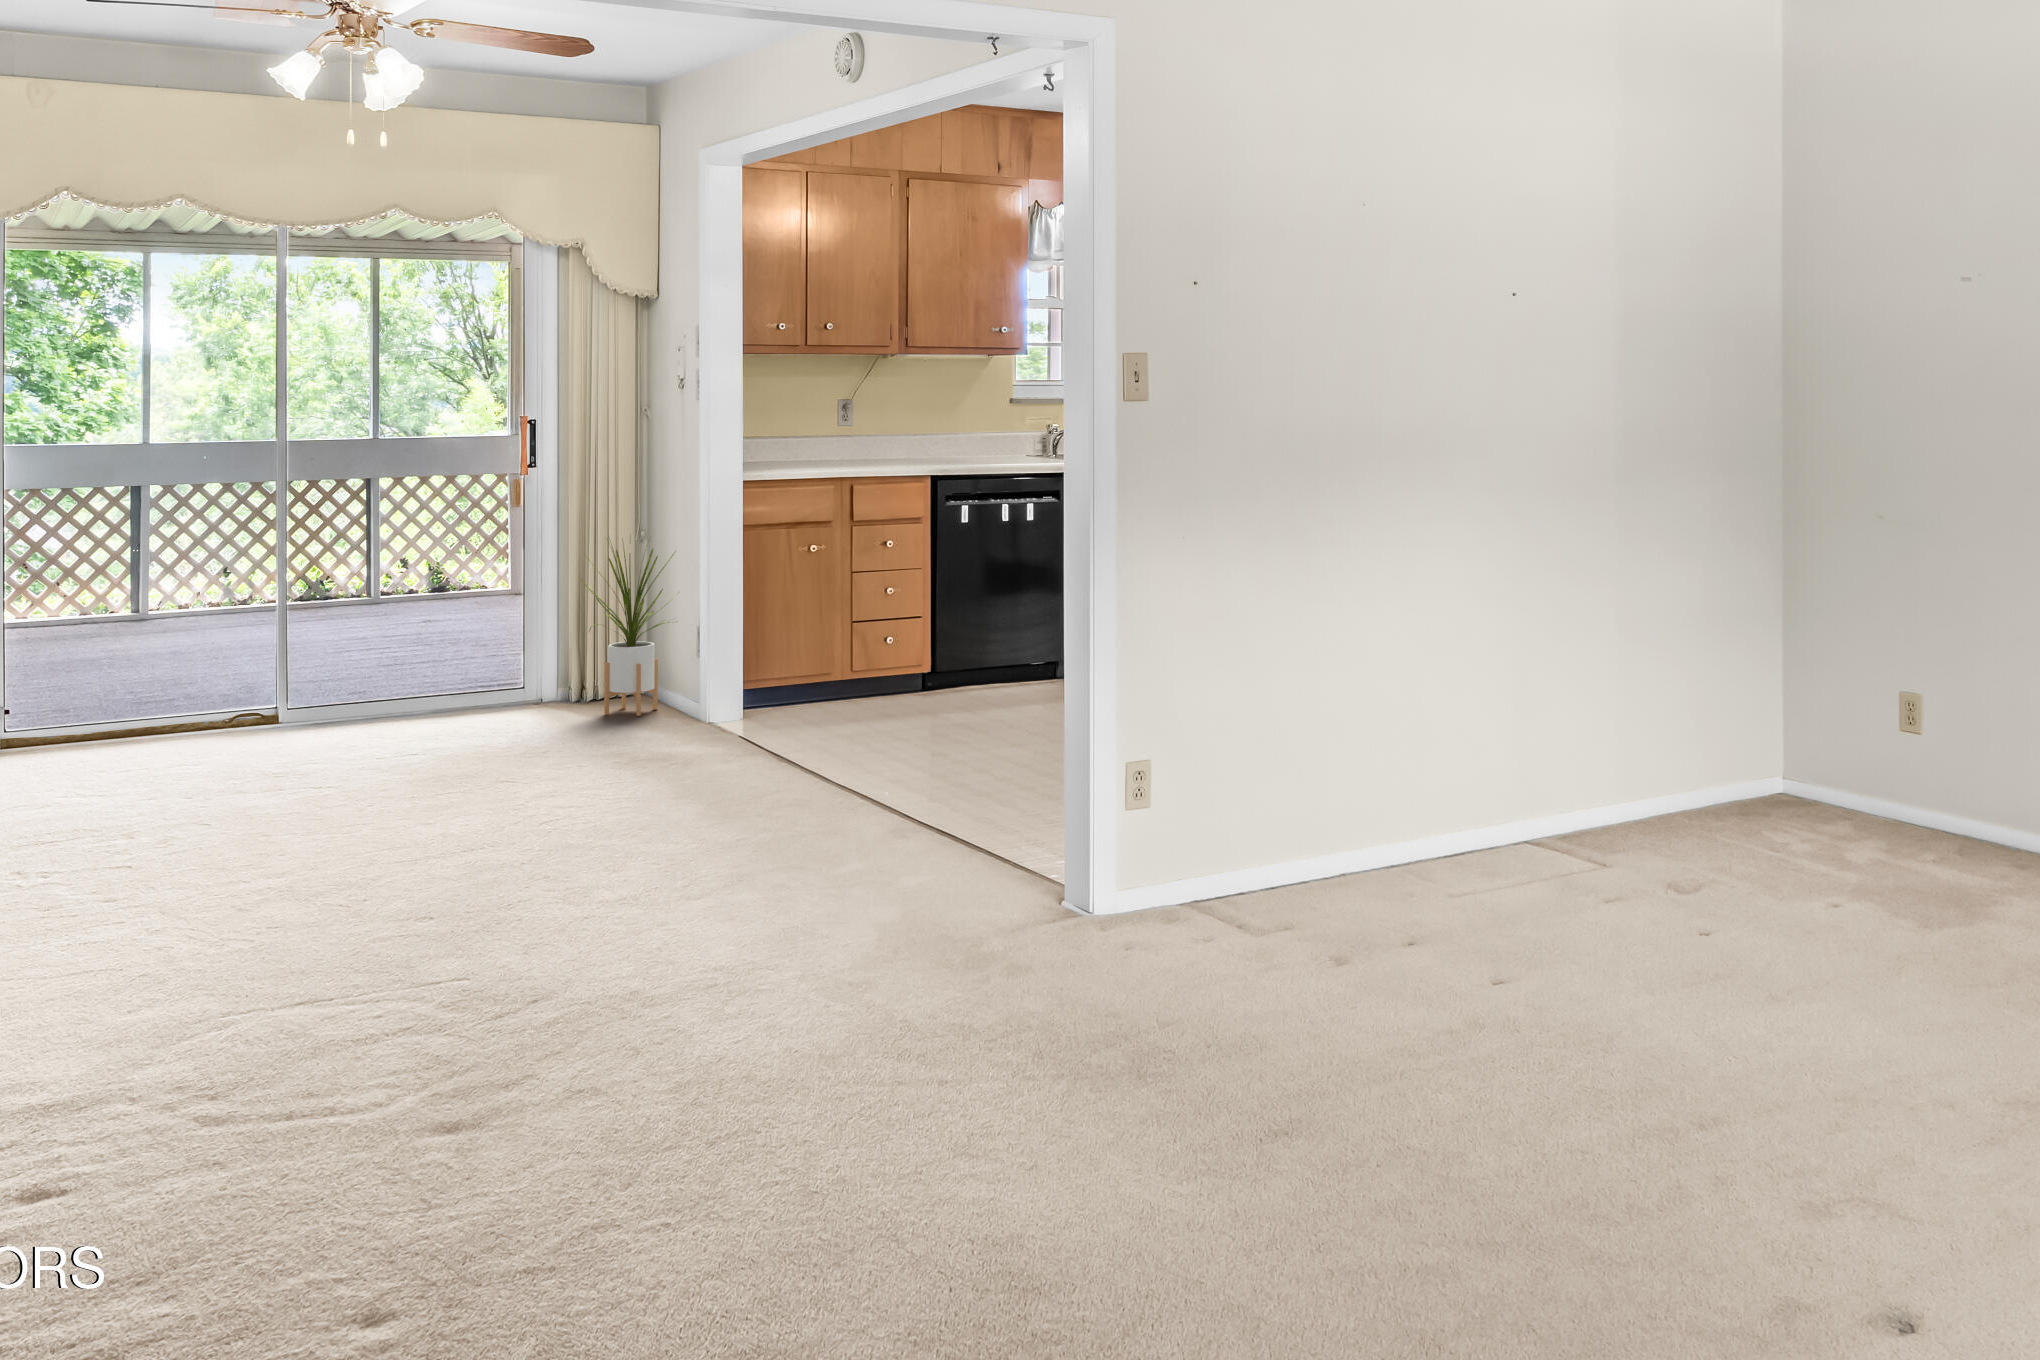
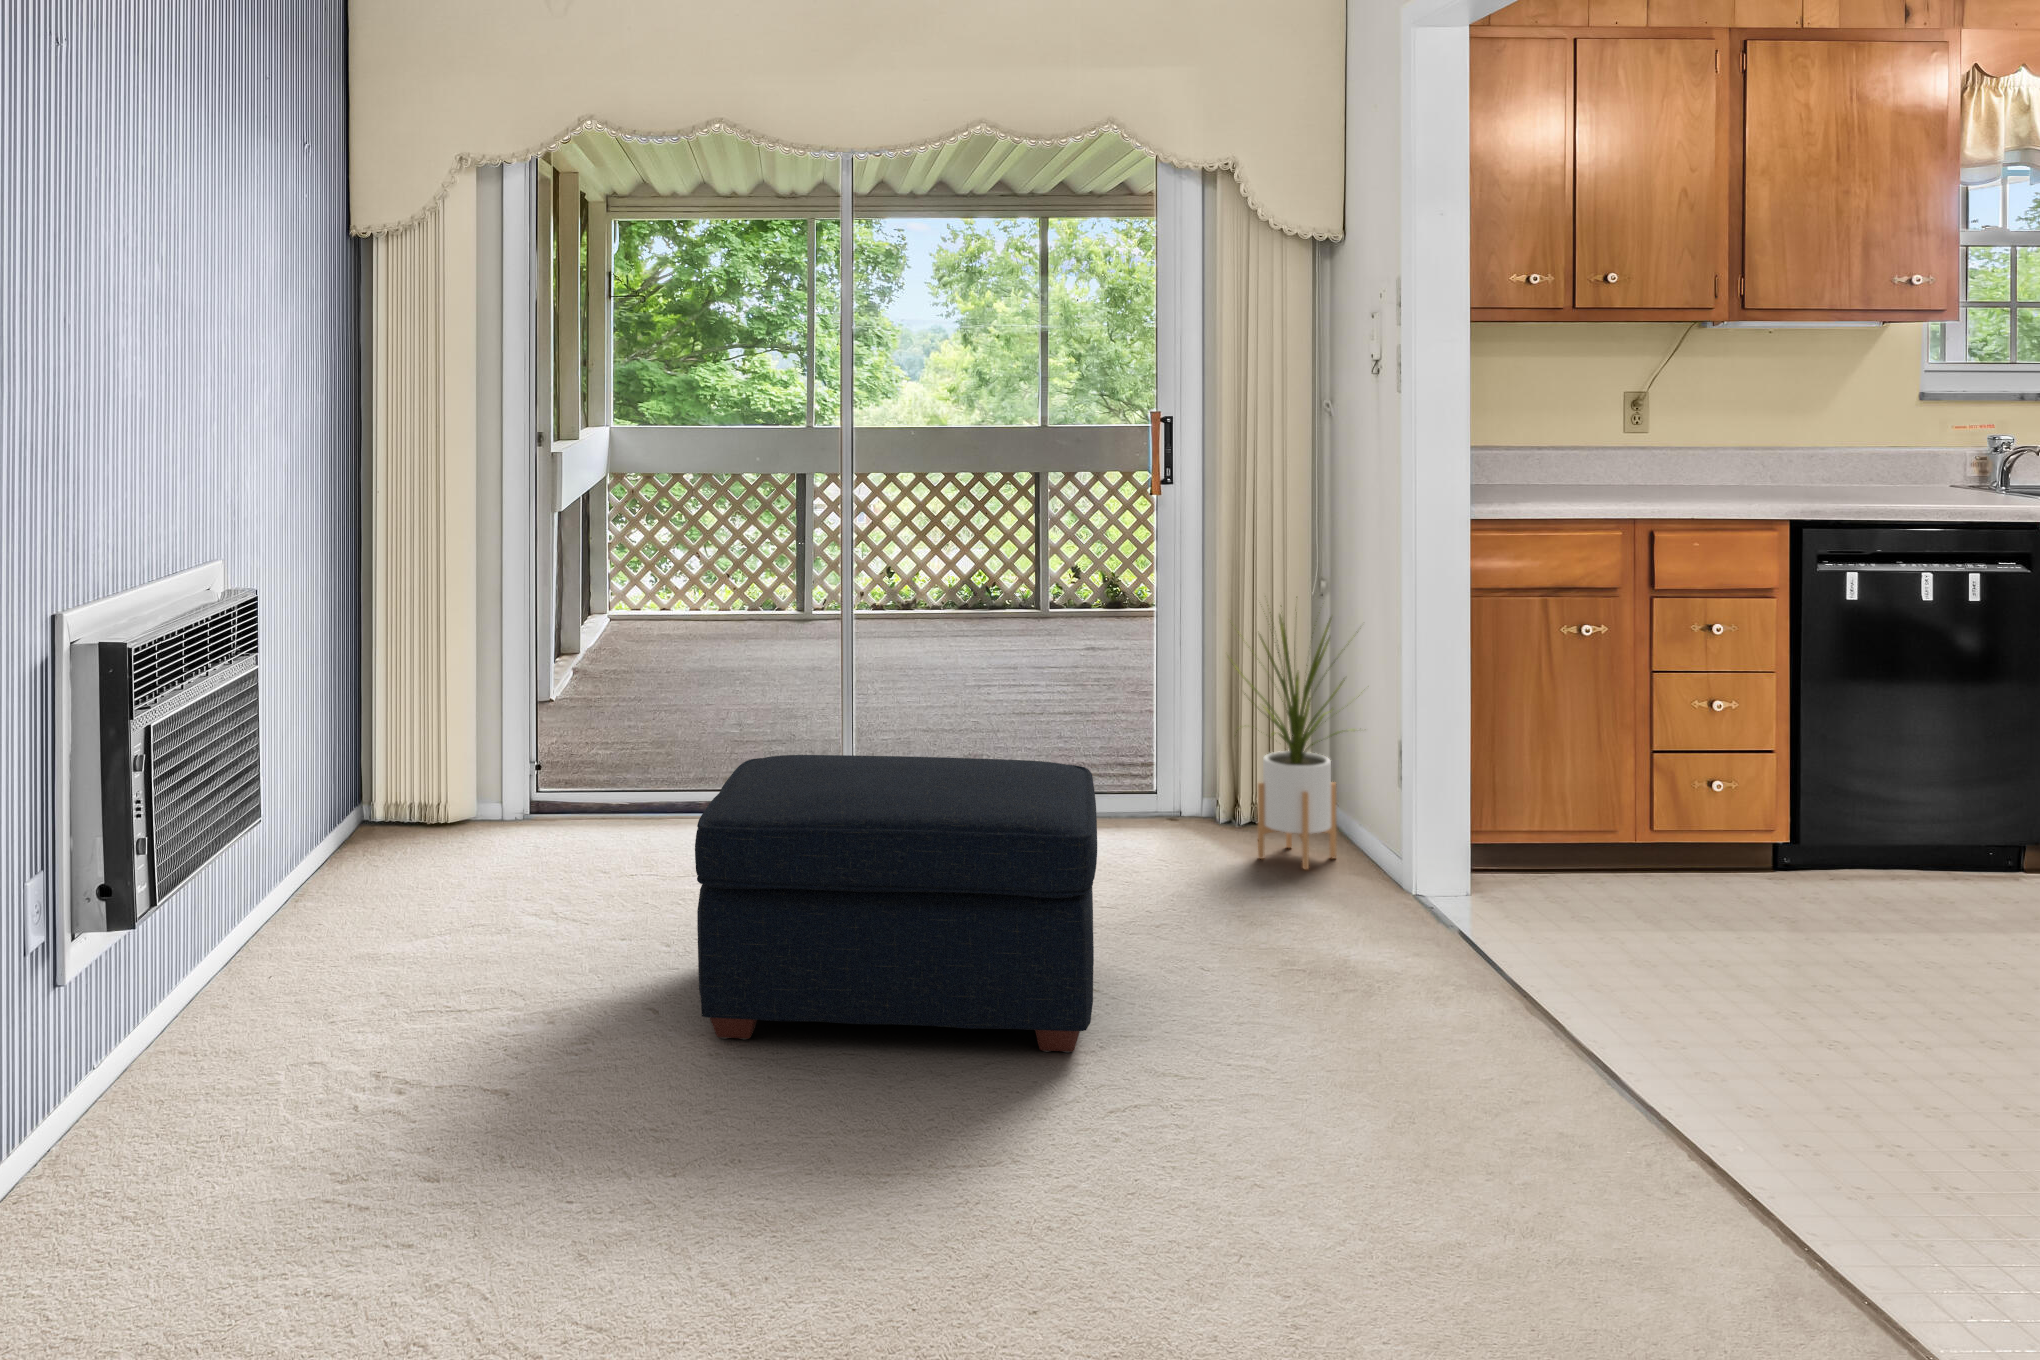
ottoman: none [255,634,538,821] -> present [695,755,1097,1052]

